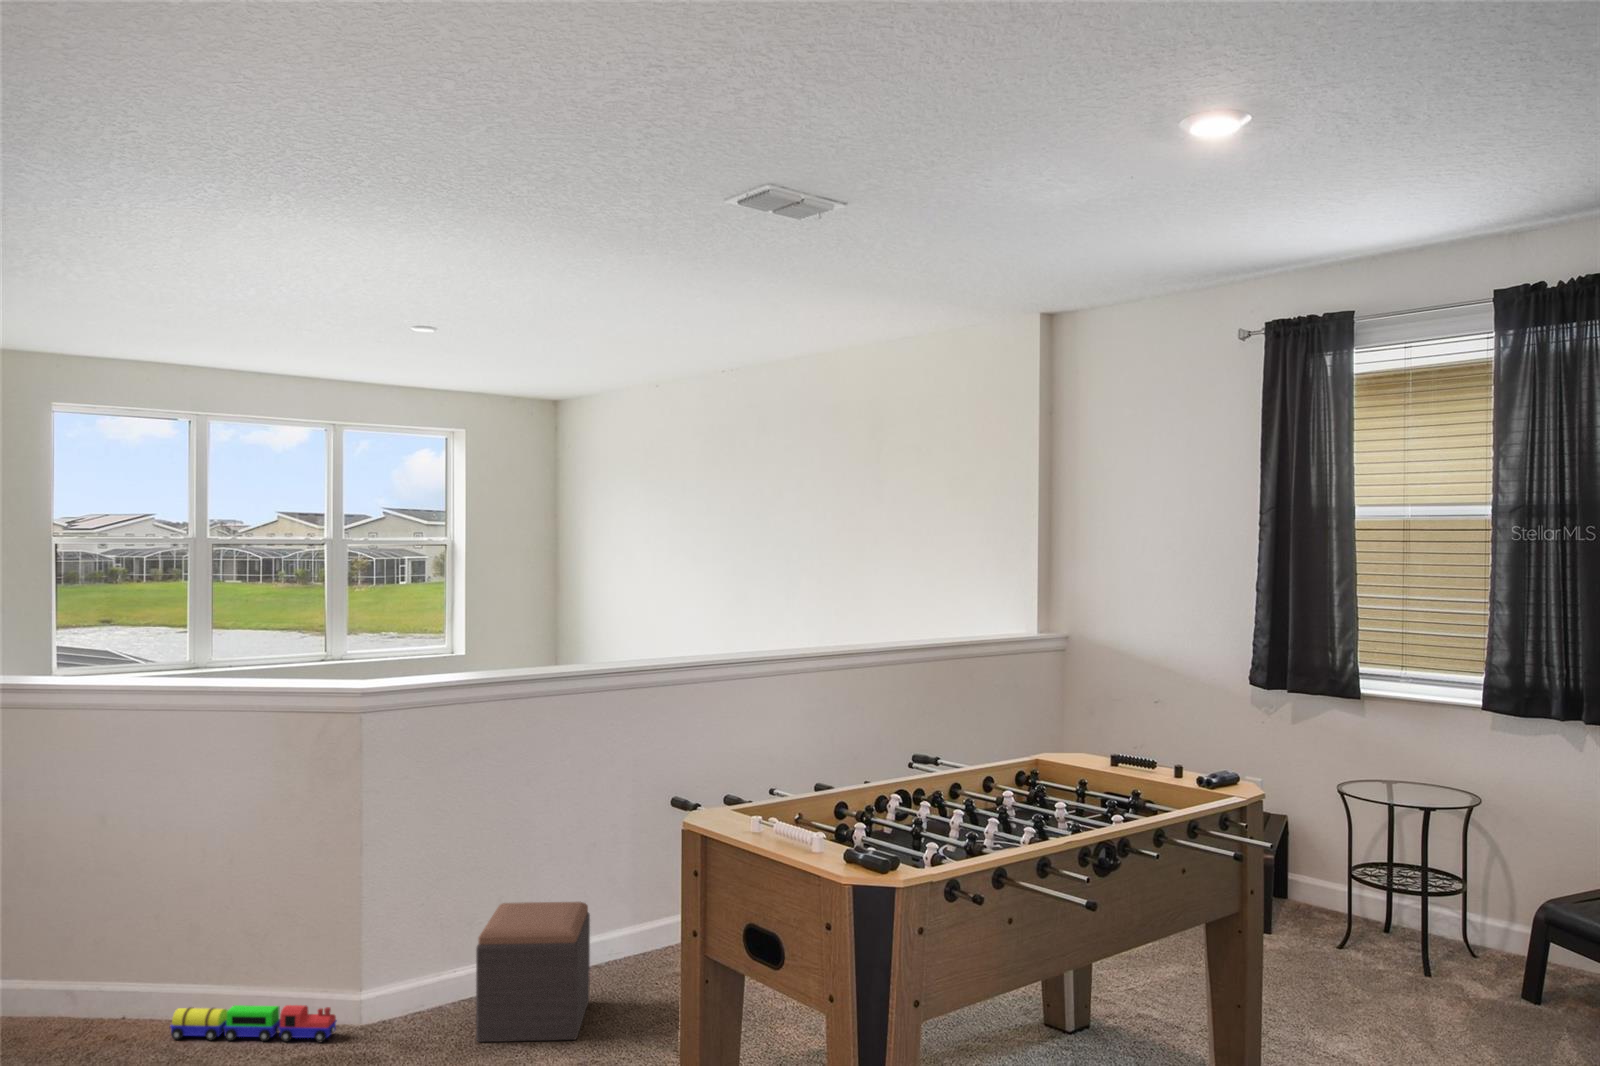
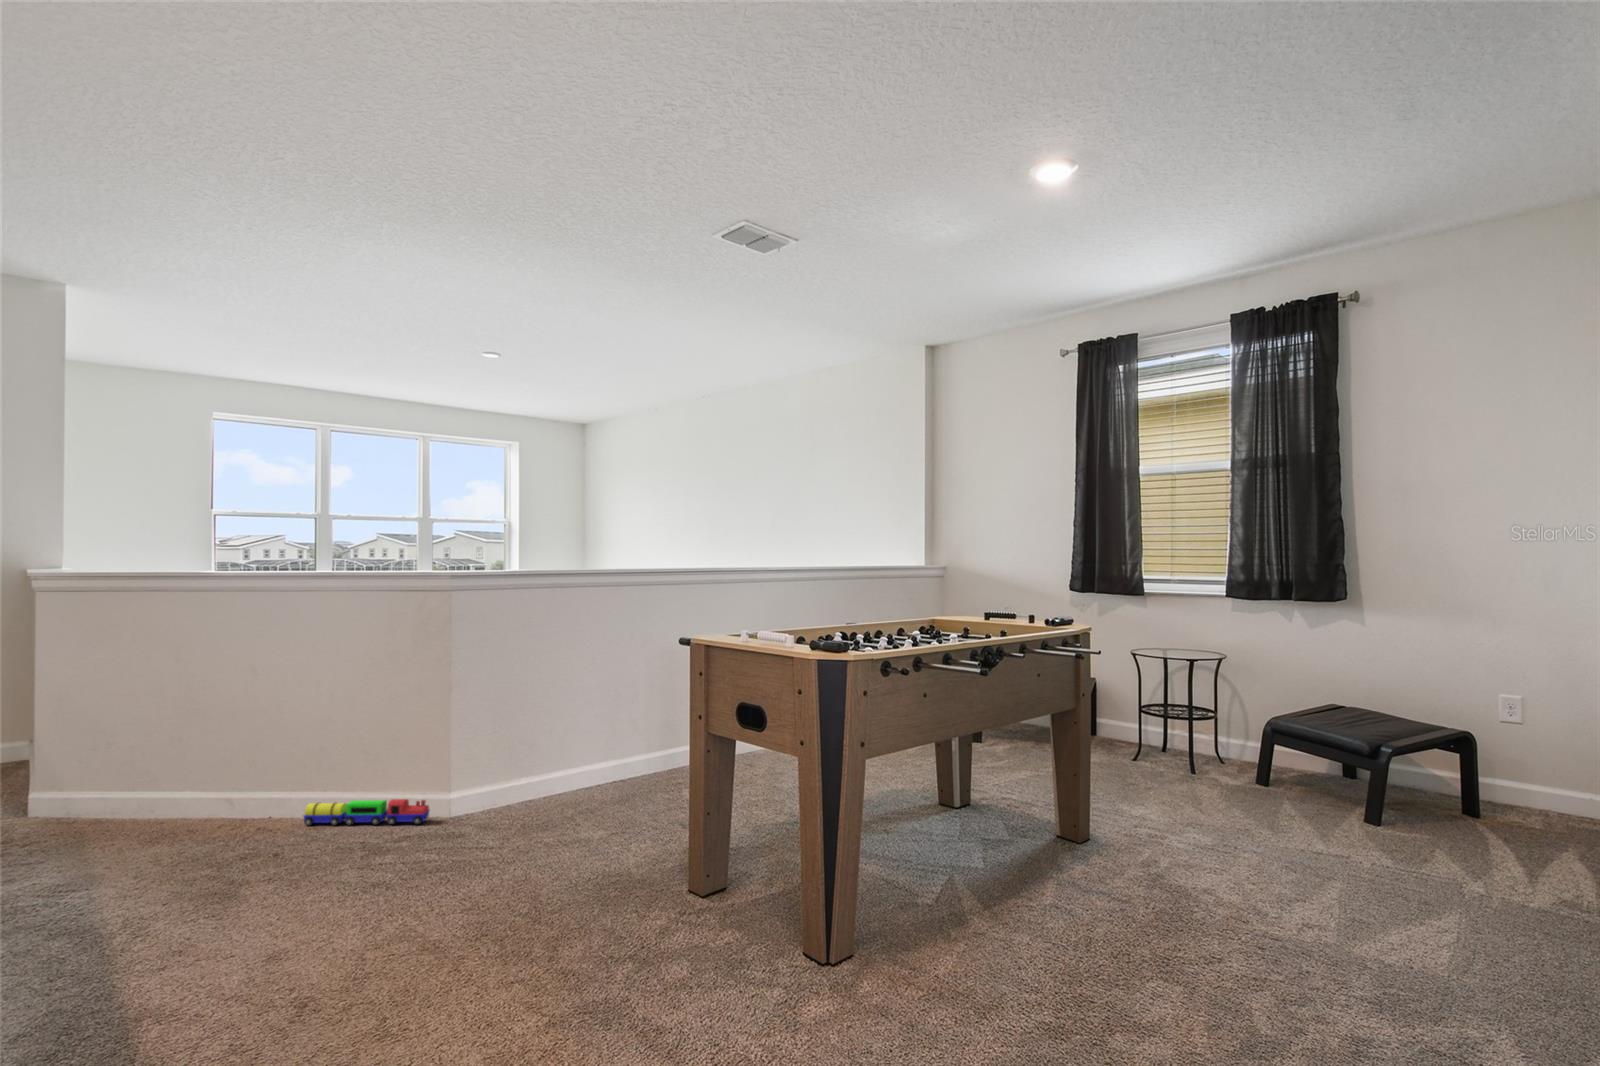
footstool: present [476,902,590,1042] -> none [534,726,617,822]

